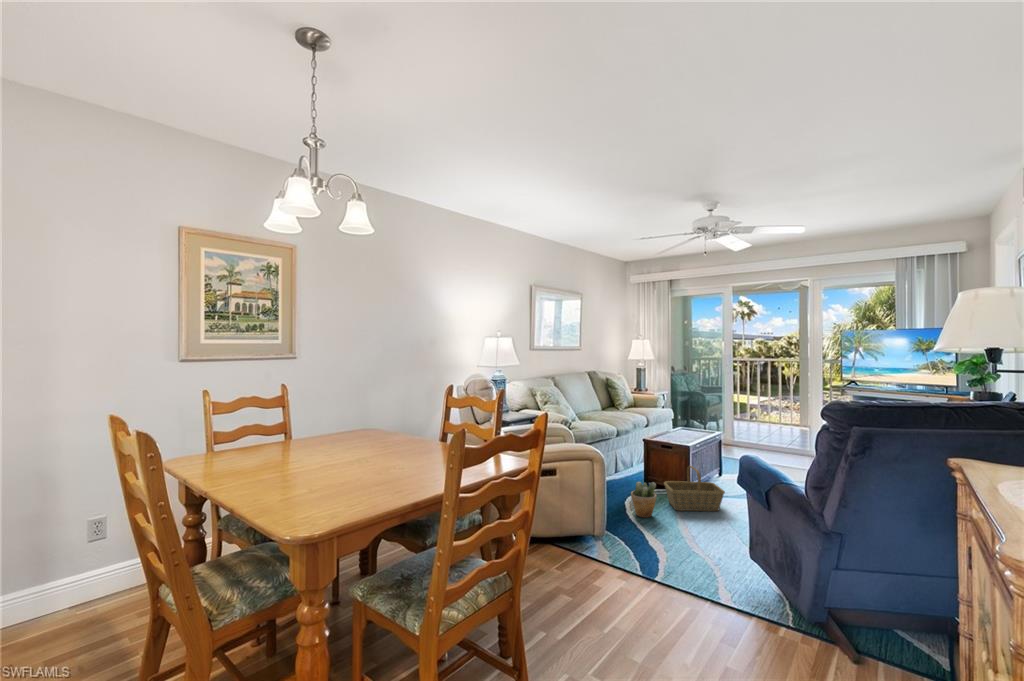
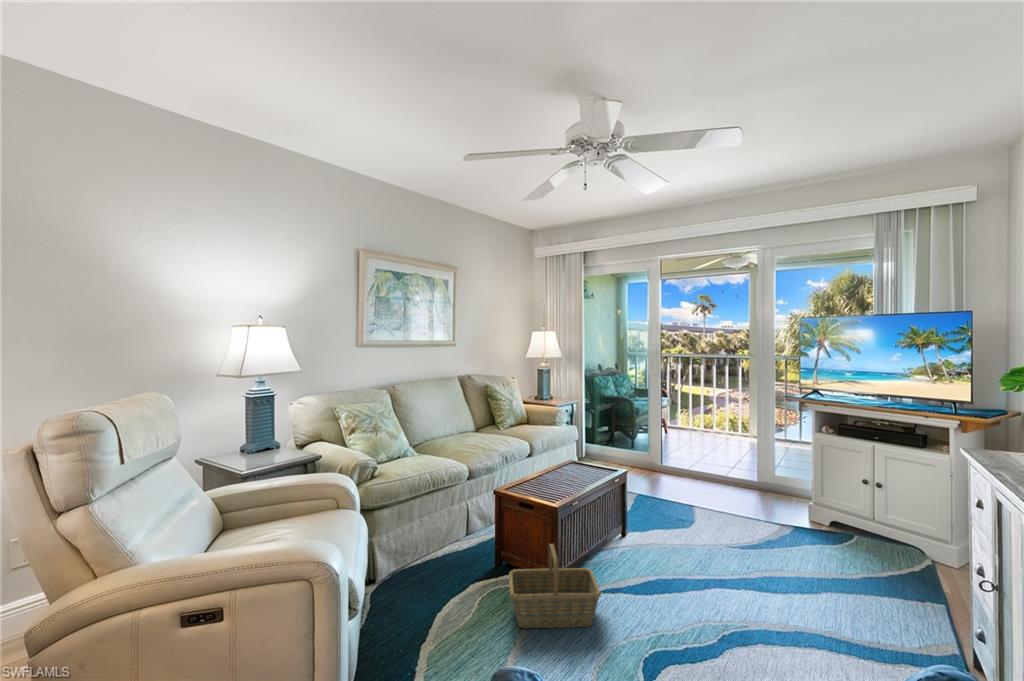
potted plant: present [631,482,656,517] -> none [434,585,478,652]

